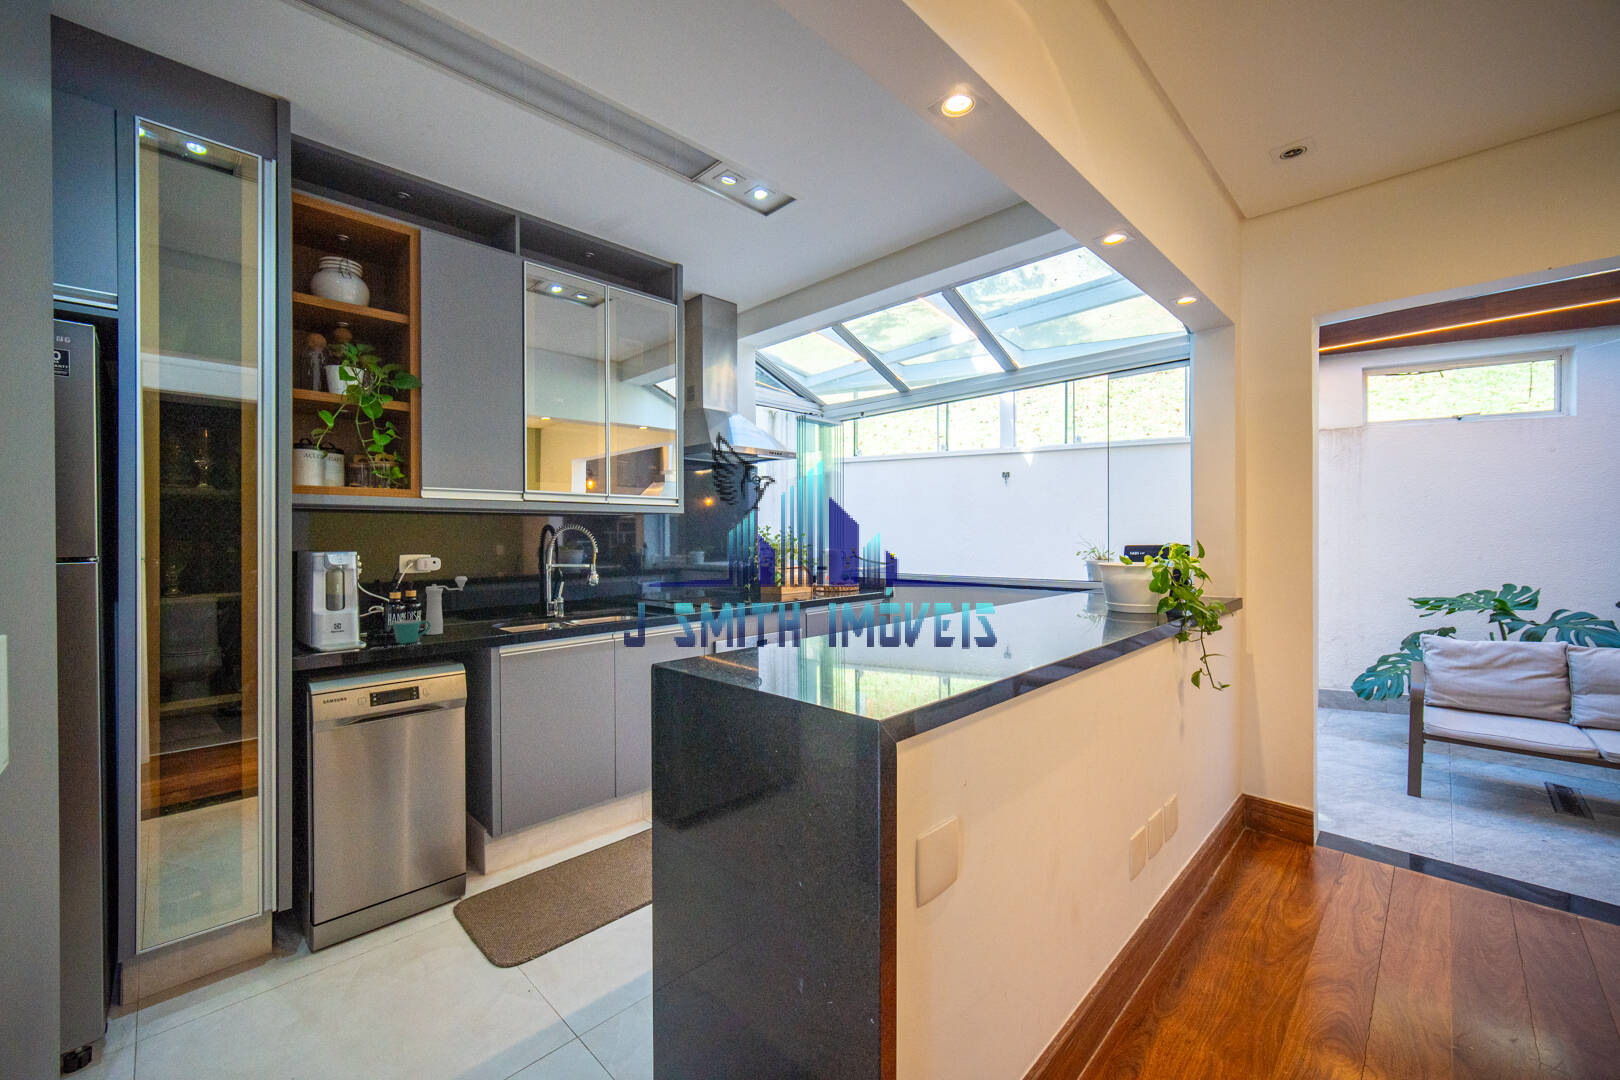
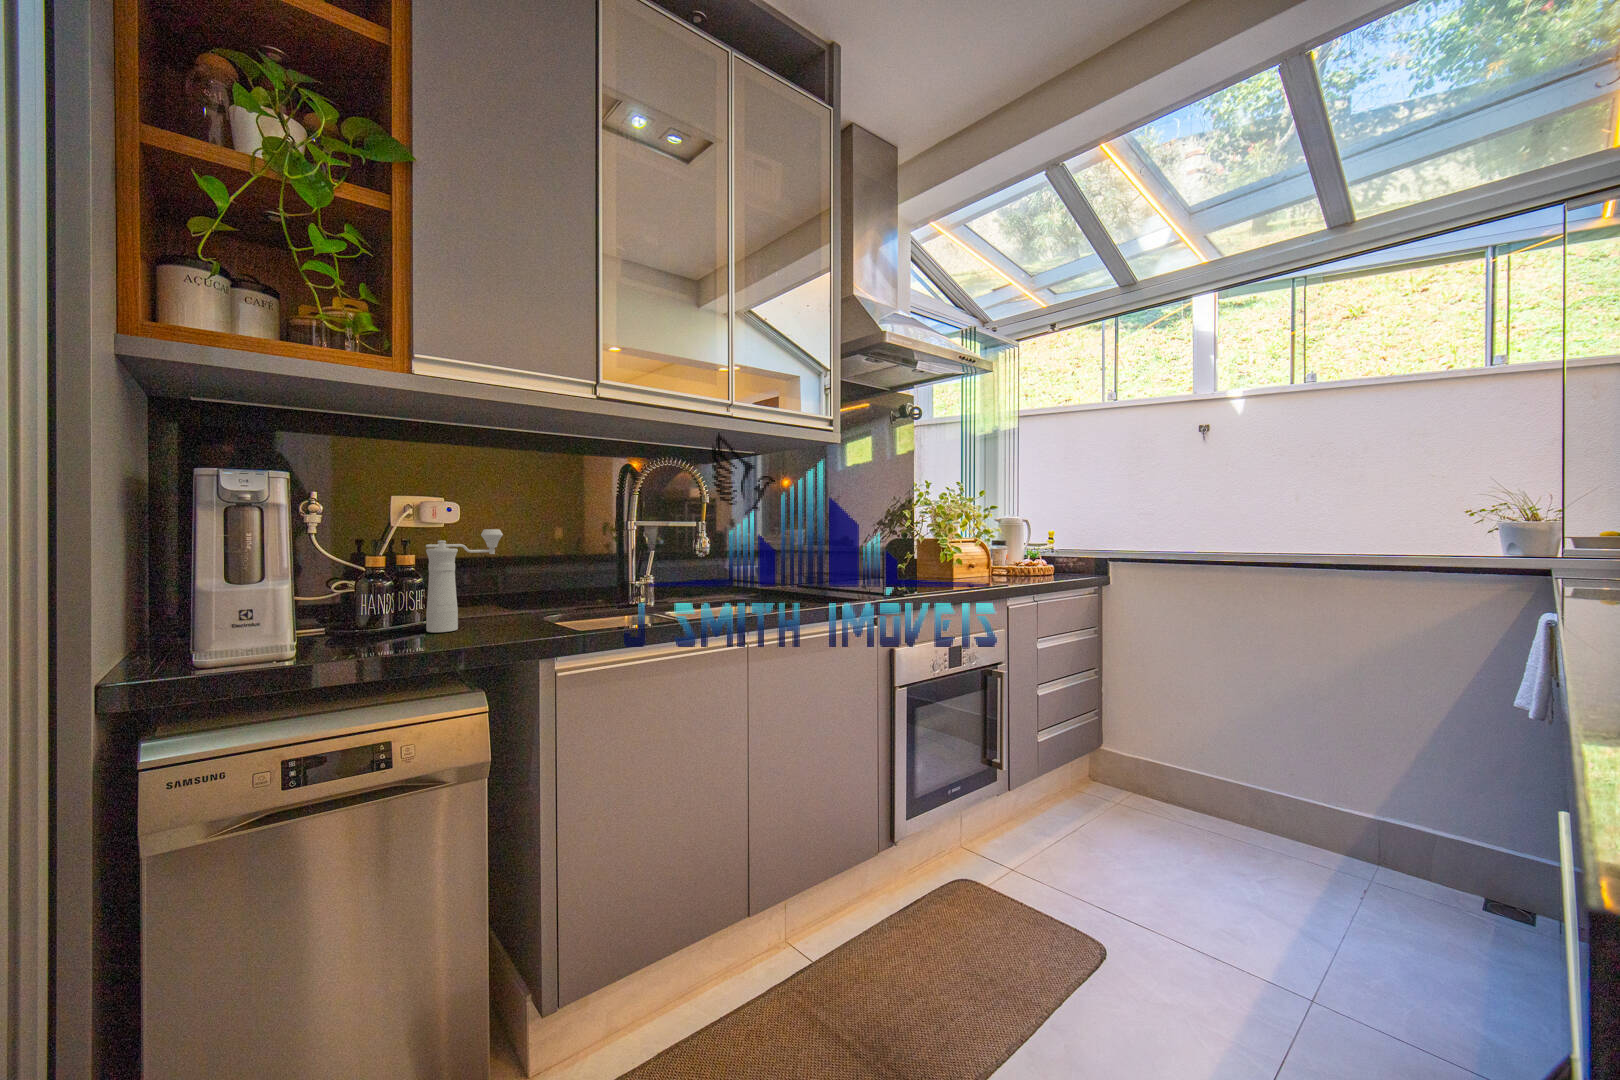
mug: present [393,620,430,644] -> none [348,605,426,652]

